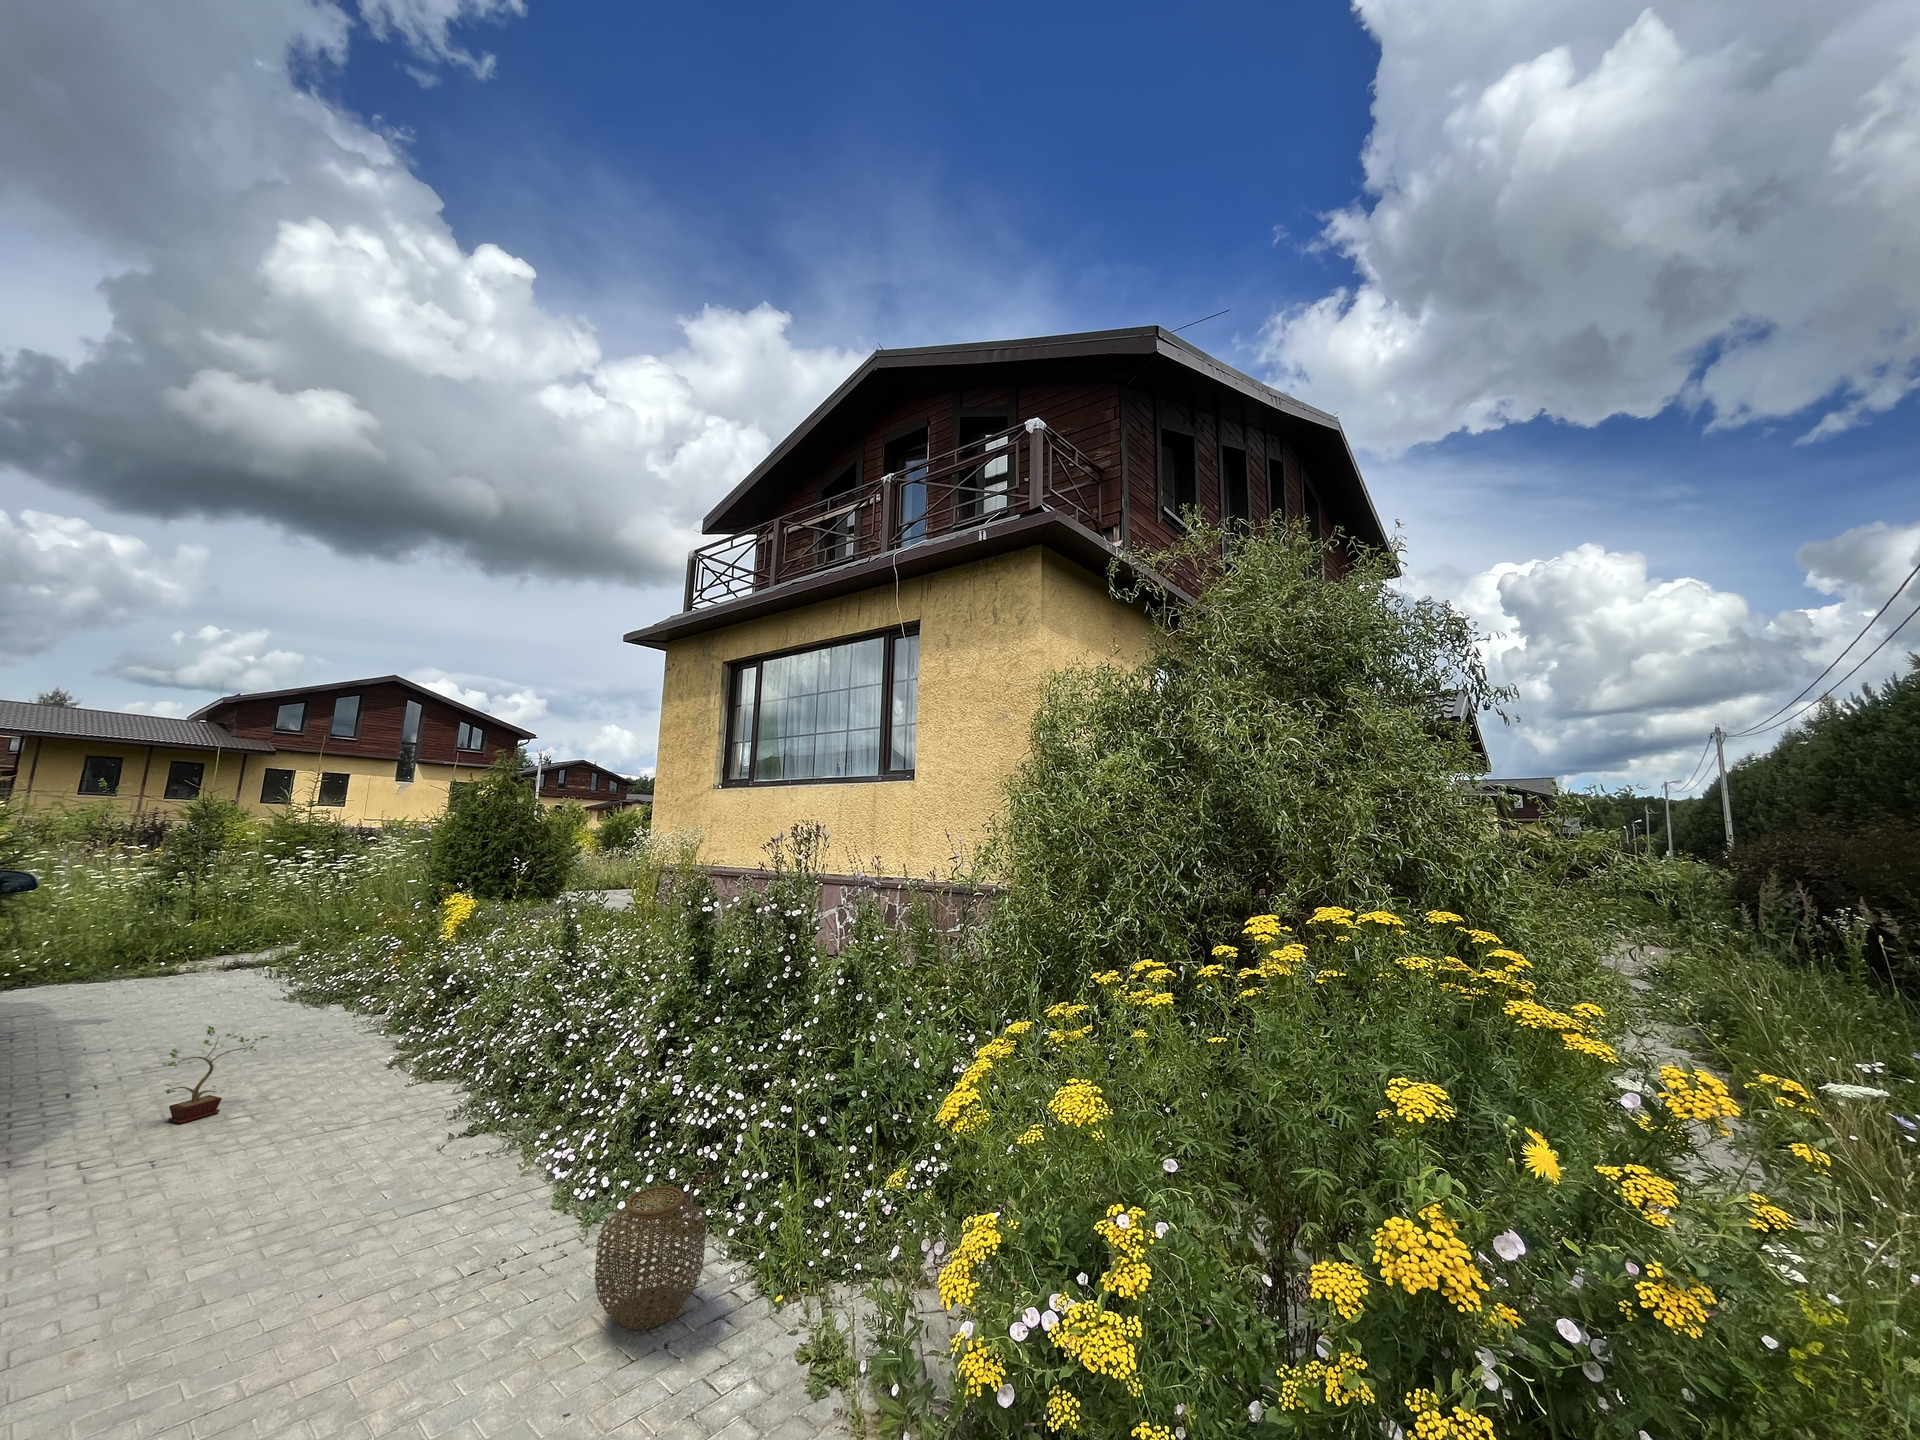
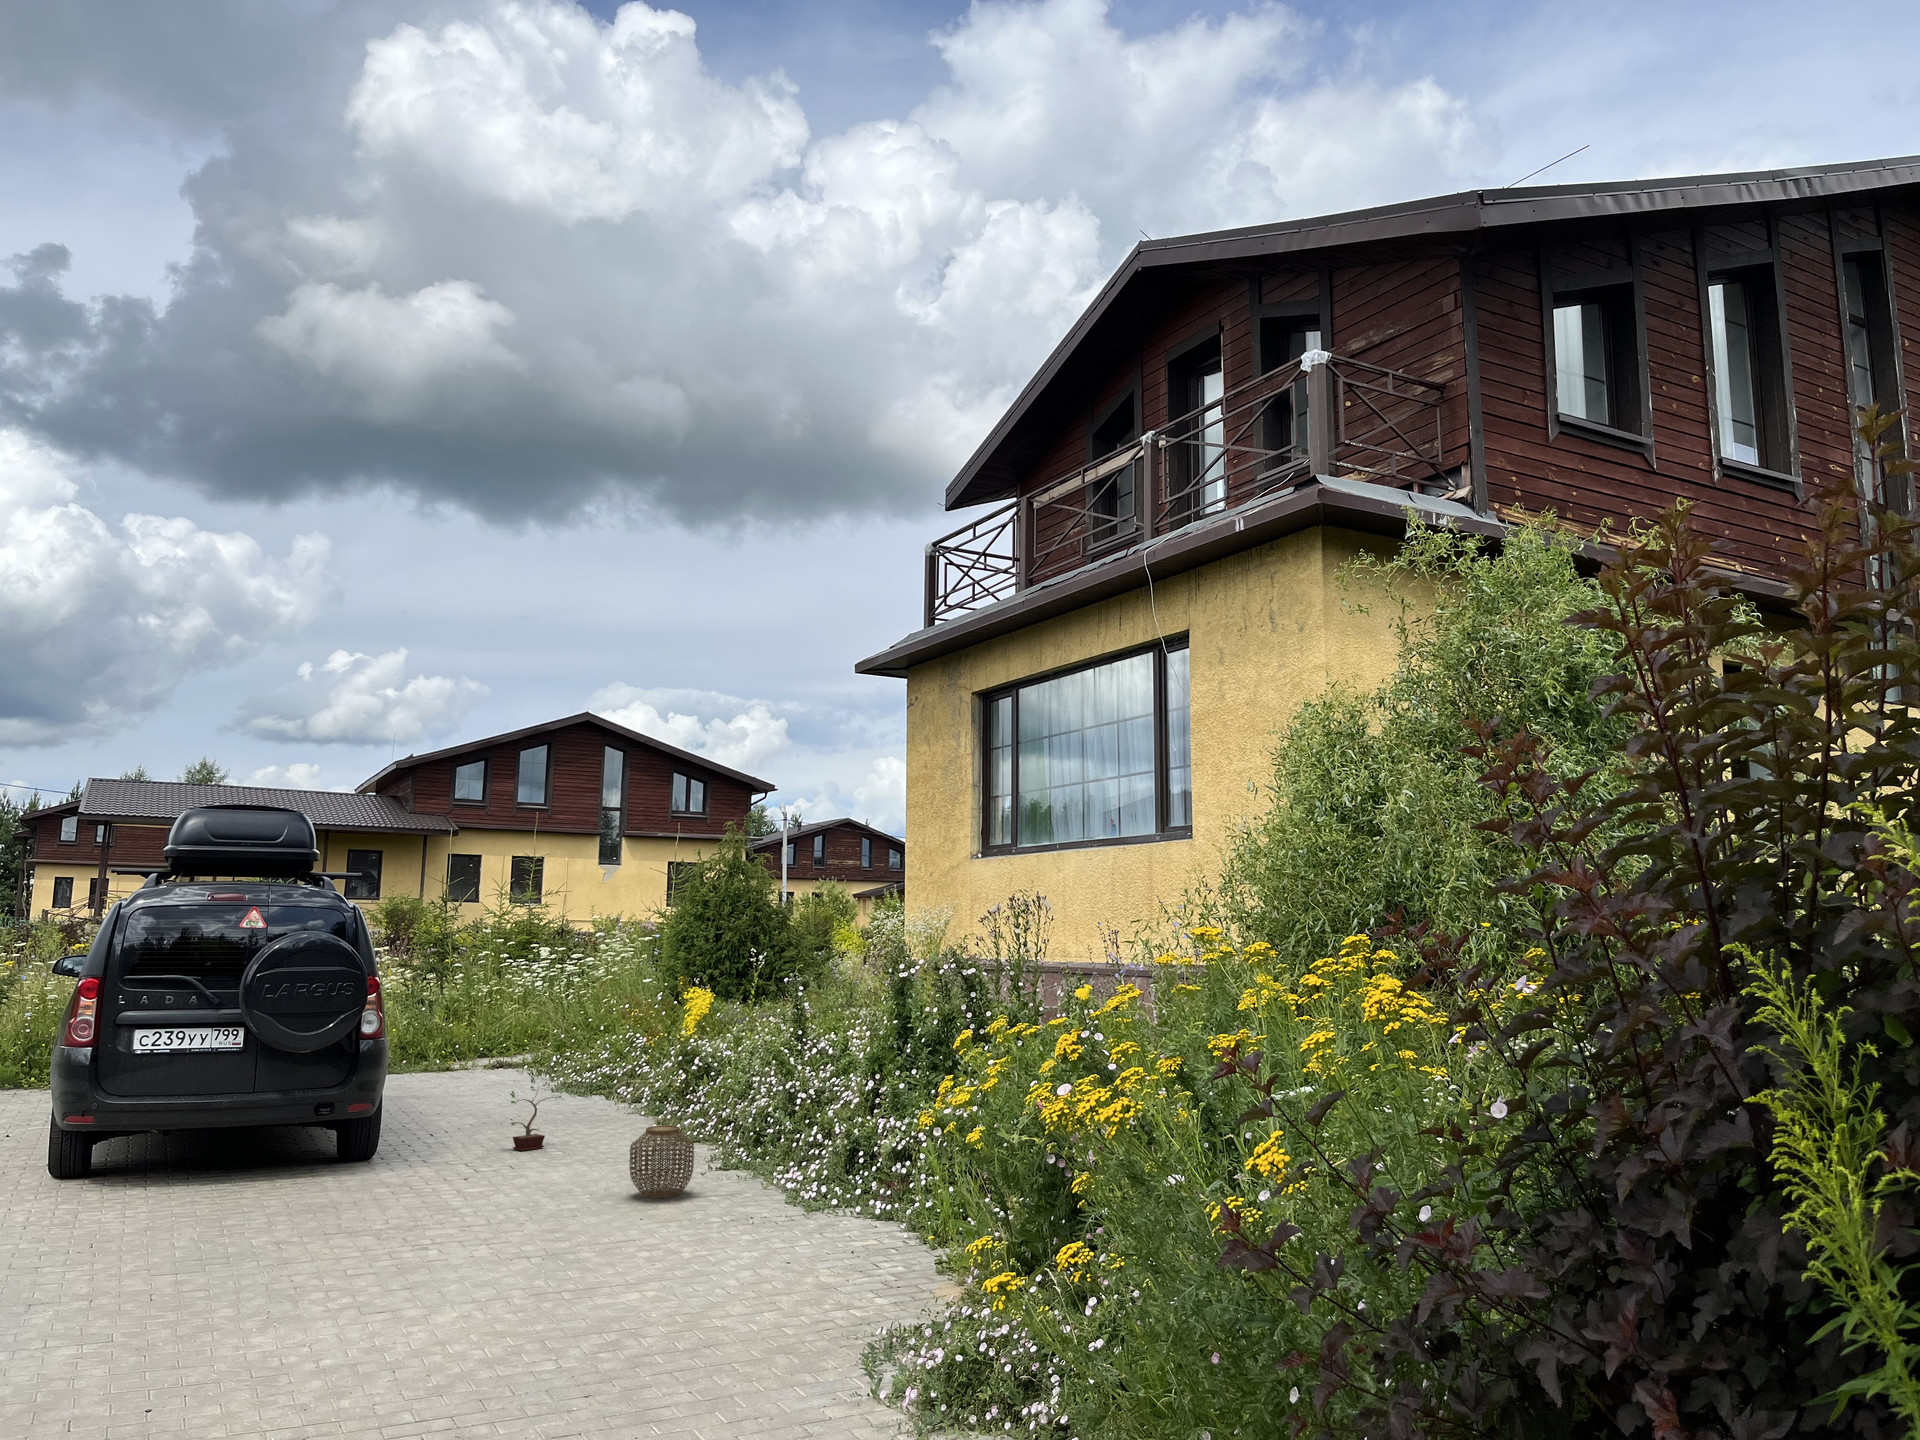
woven basket: present [595,1186,706,1330] -> present [629,1125,694,1199]

